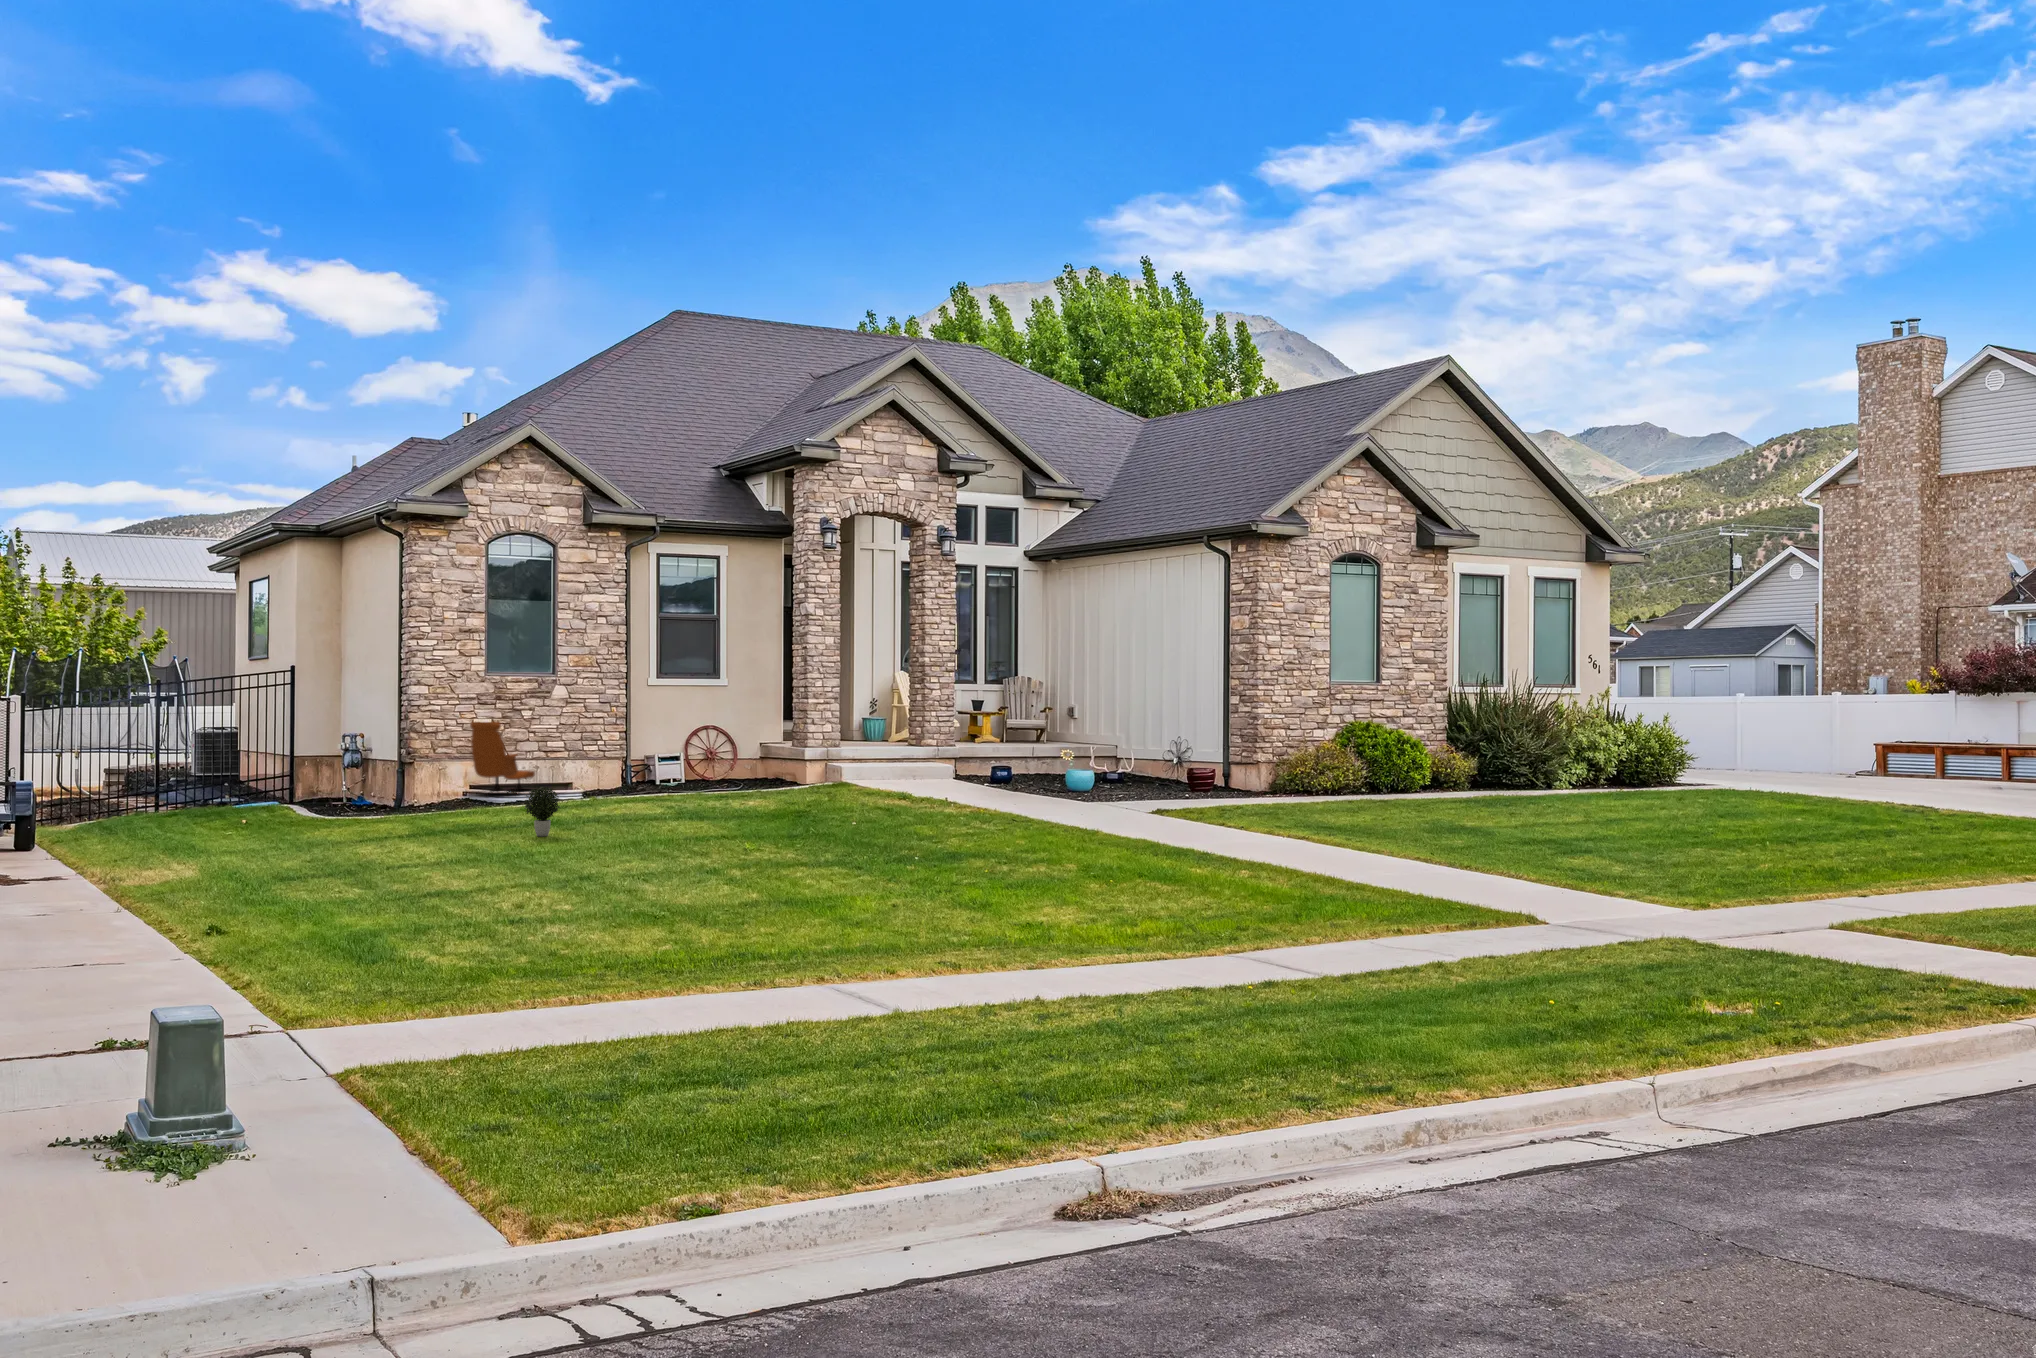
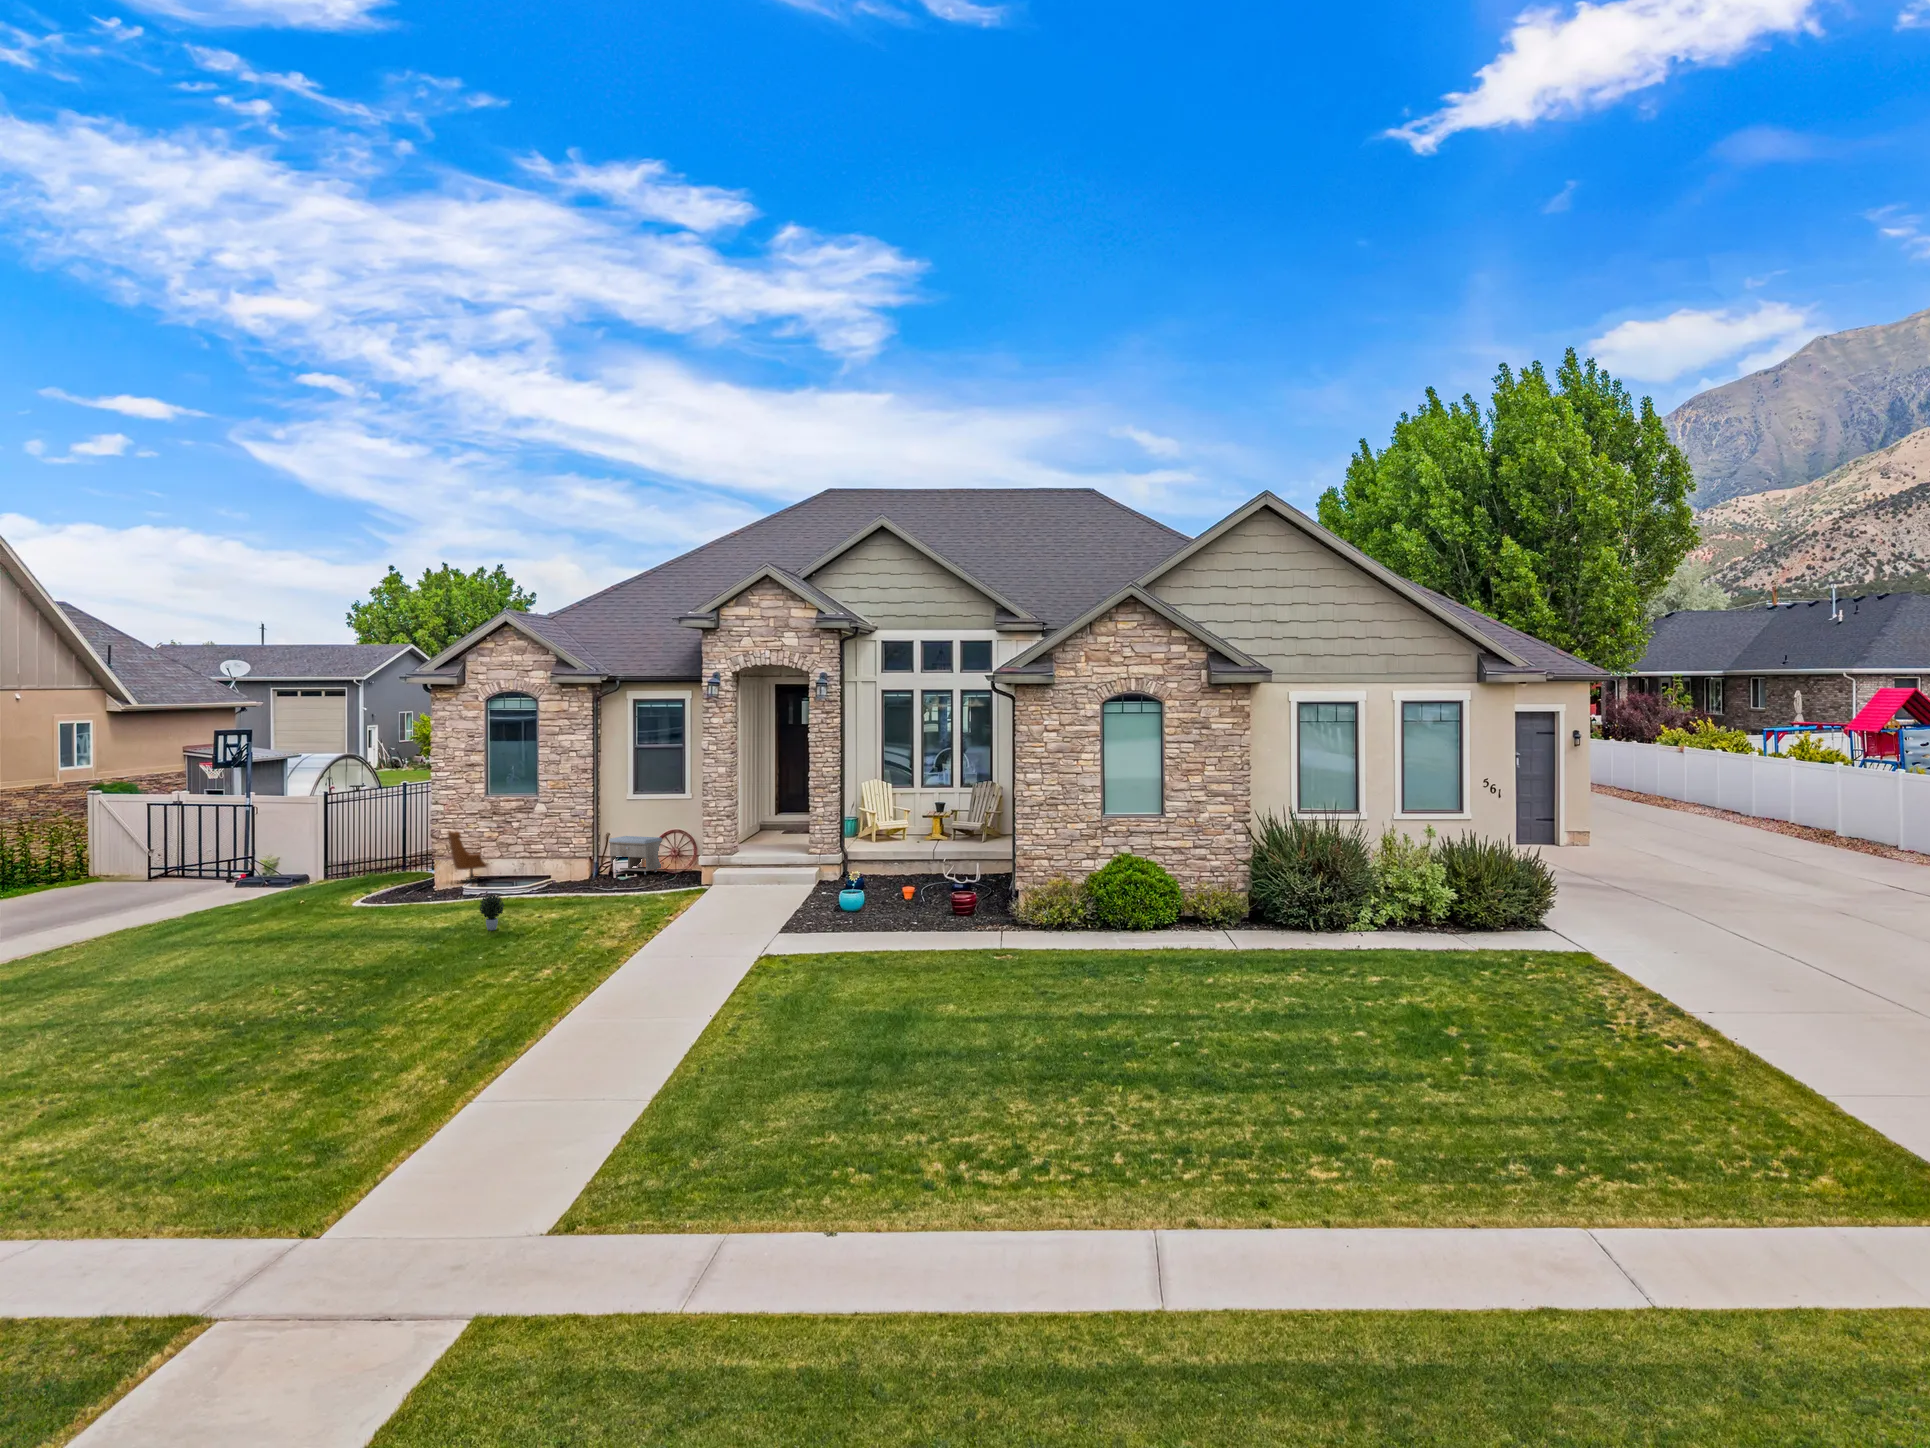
storage bench: none [659,734,721,782] -> present [609,836,662,874]
potted plant: present [525,786,560,836] -> present [480,895,505,931]

